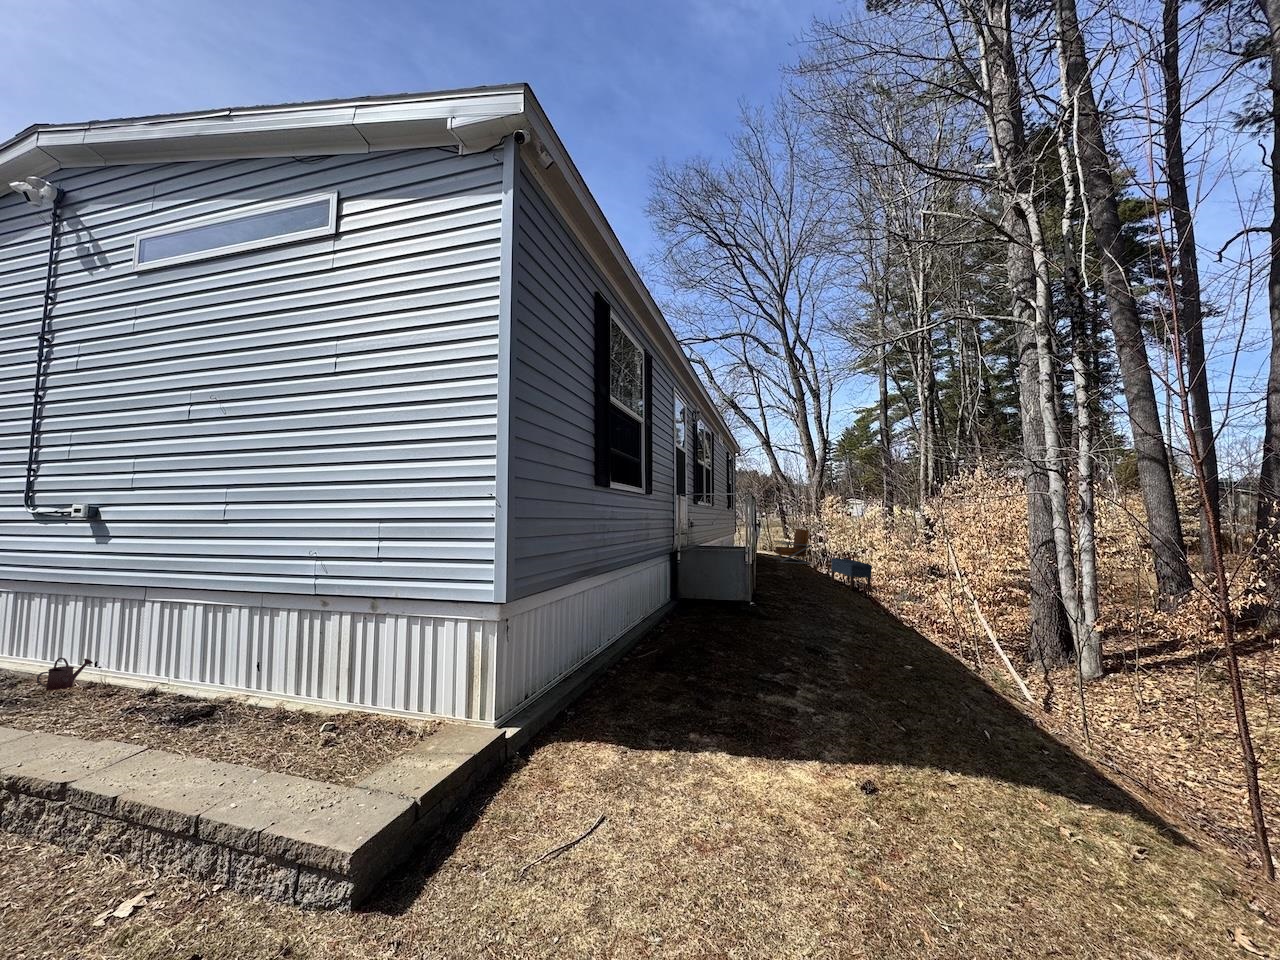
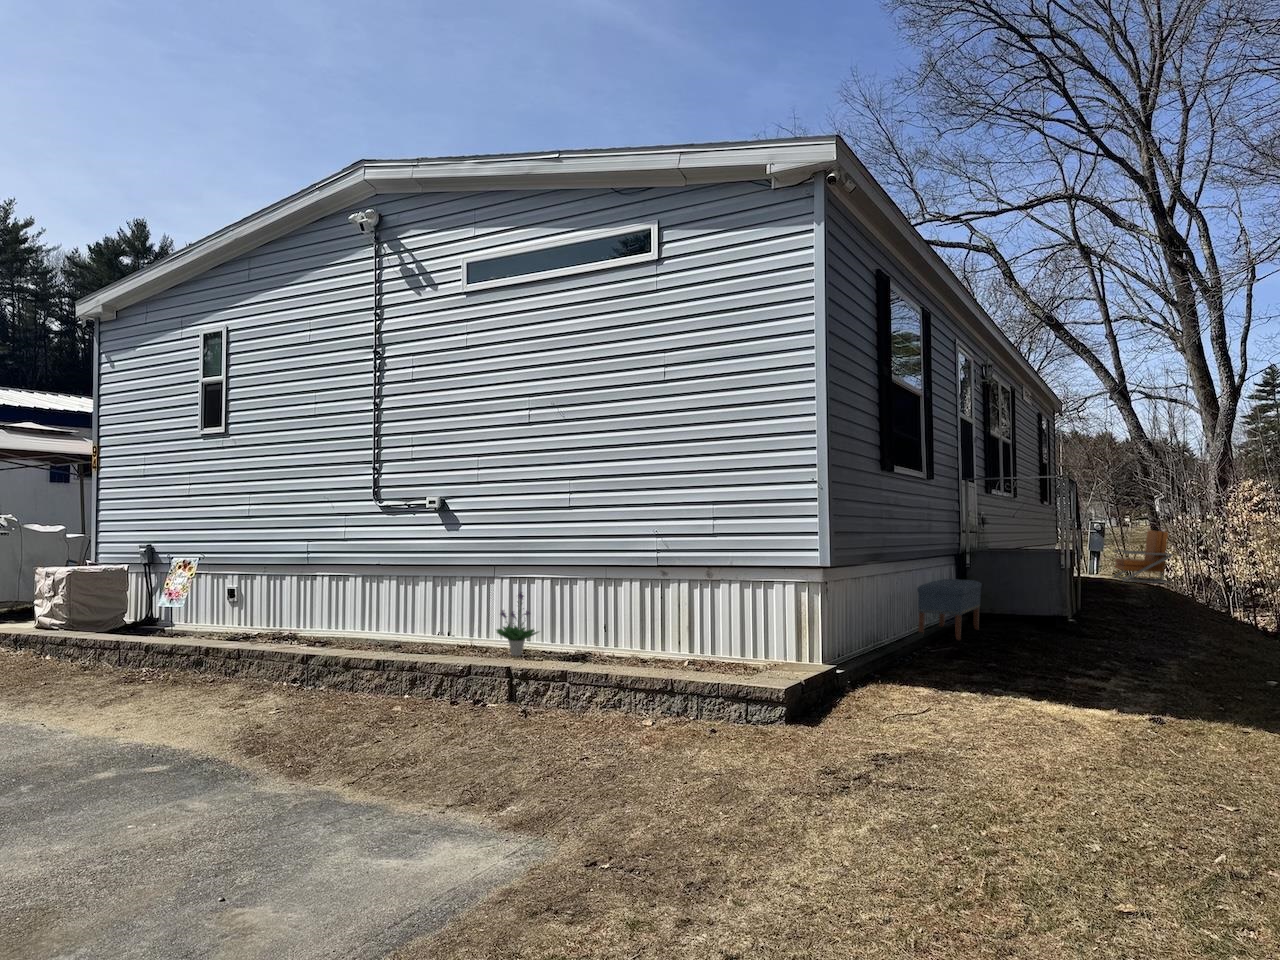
bench: present [831,559,872,590] -> present [917,579,982,640]
potted plant: none [105,621,177,701] -> present [496,592,538,656]
watering can: present [37,658,93,690] -> none [425,626,453,652]

